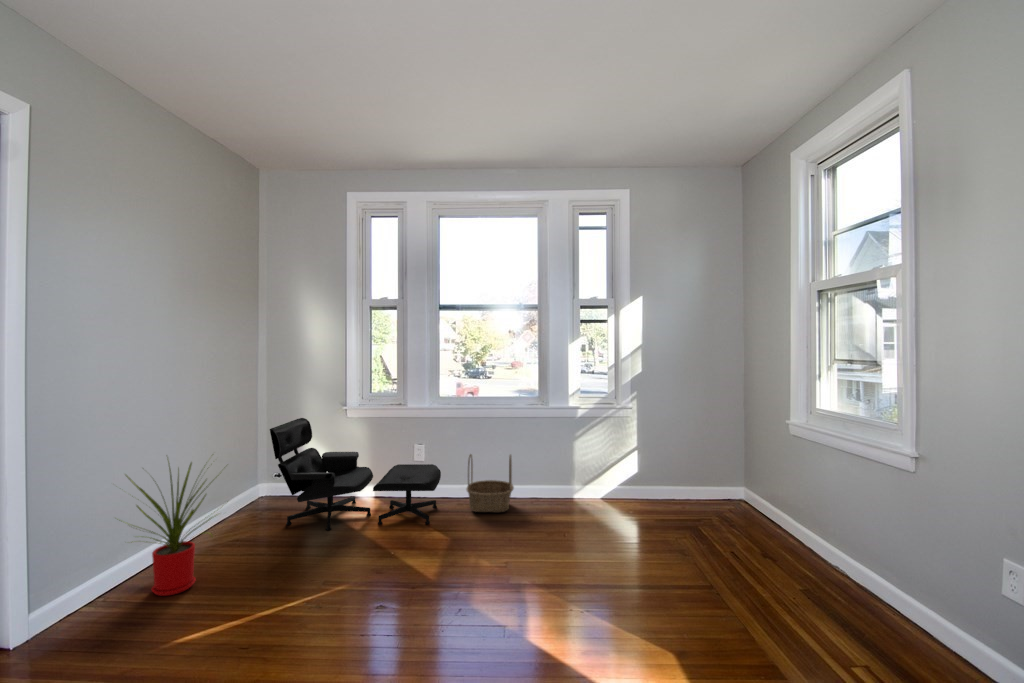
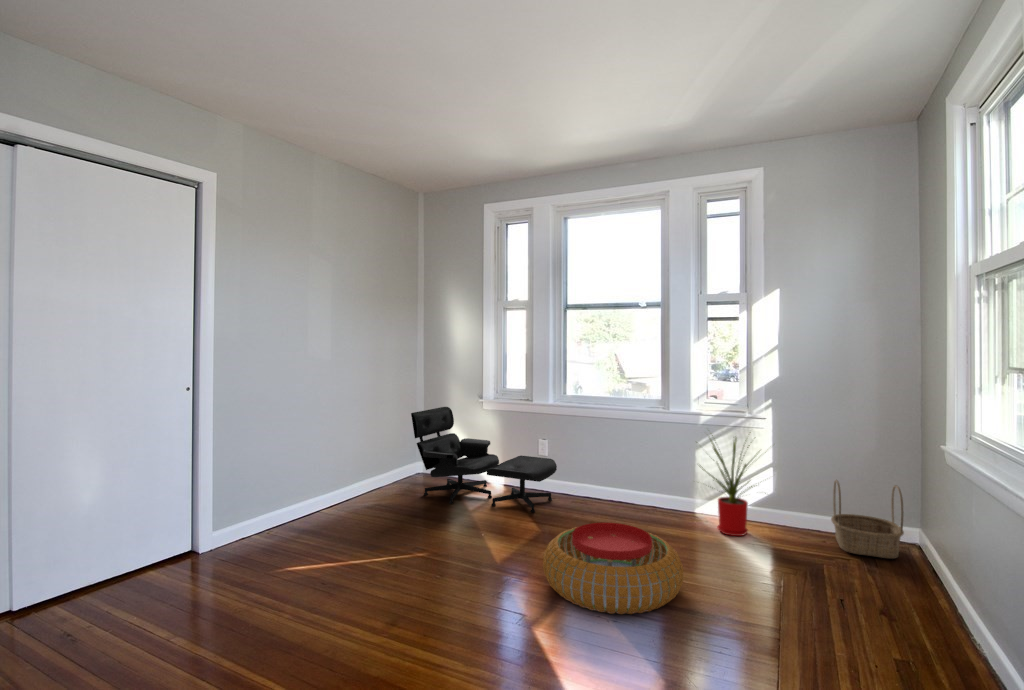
basket: present [466,454,514,512] -> present [831,480,904,558]
house plant: present [126,461,212,596] -> present [702,435,752,536]
pouf: none [493,524,633,619] -> present [543,522,684,614]

